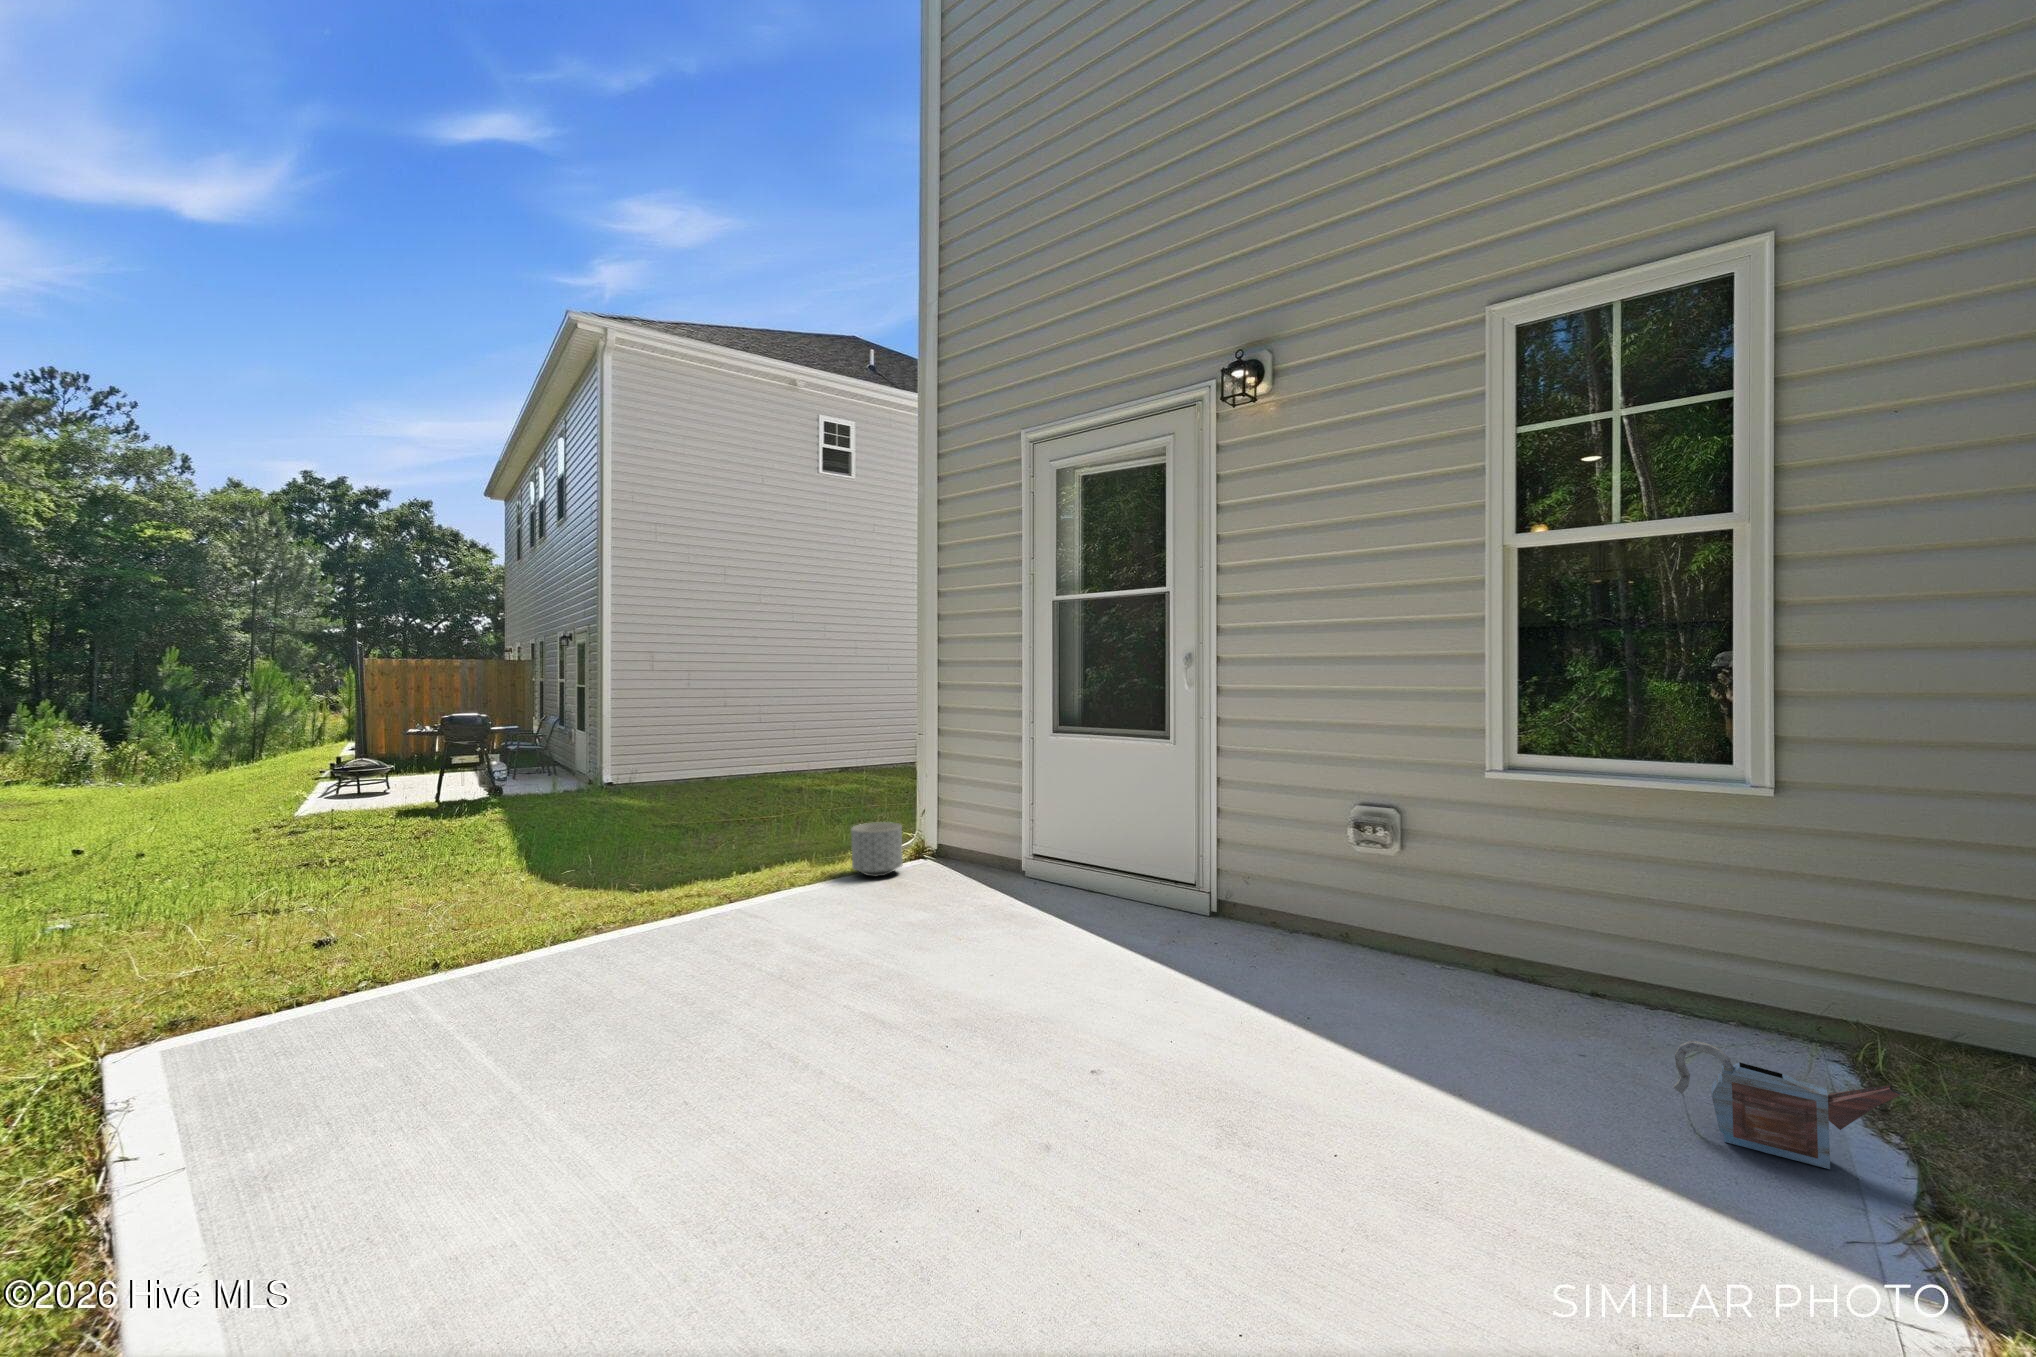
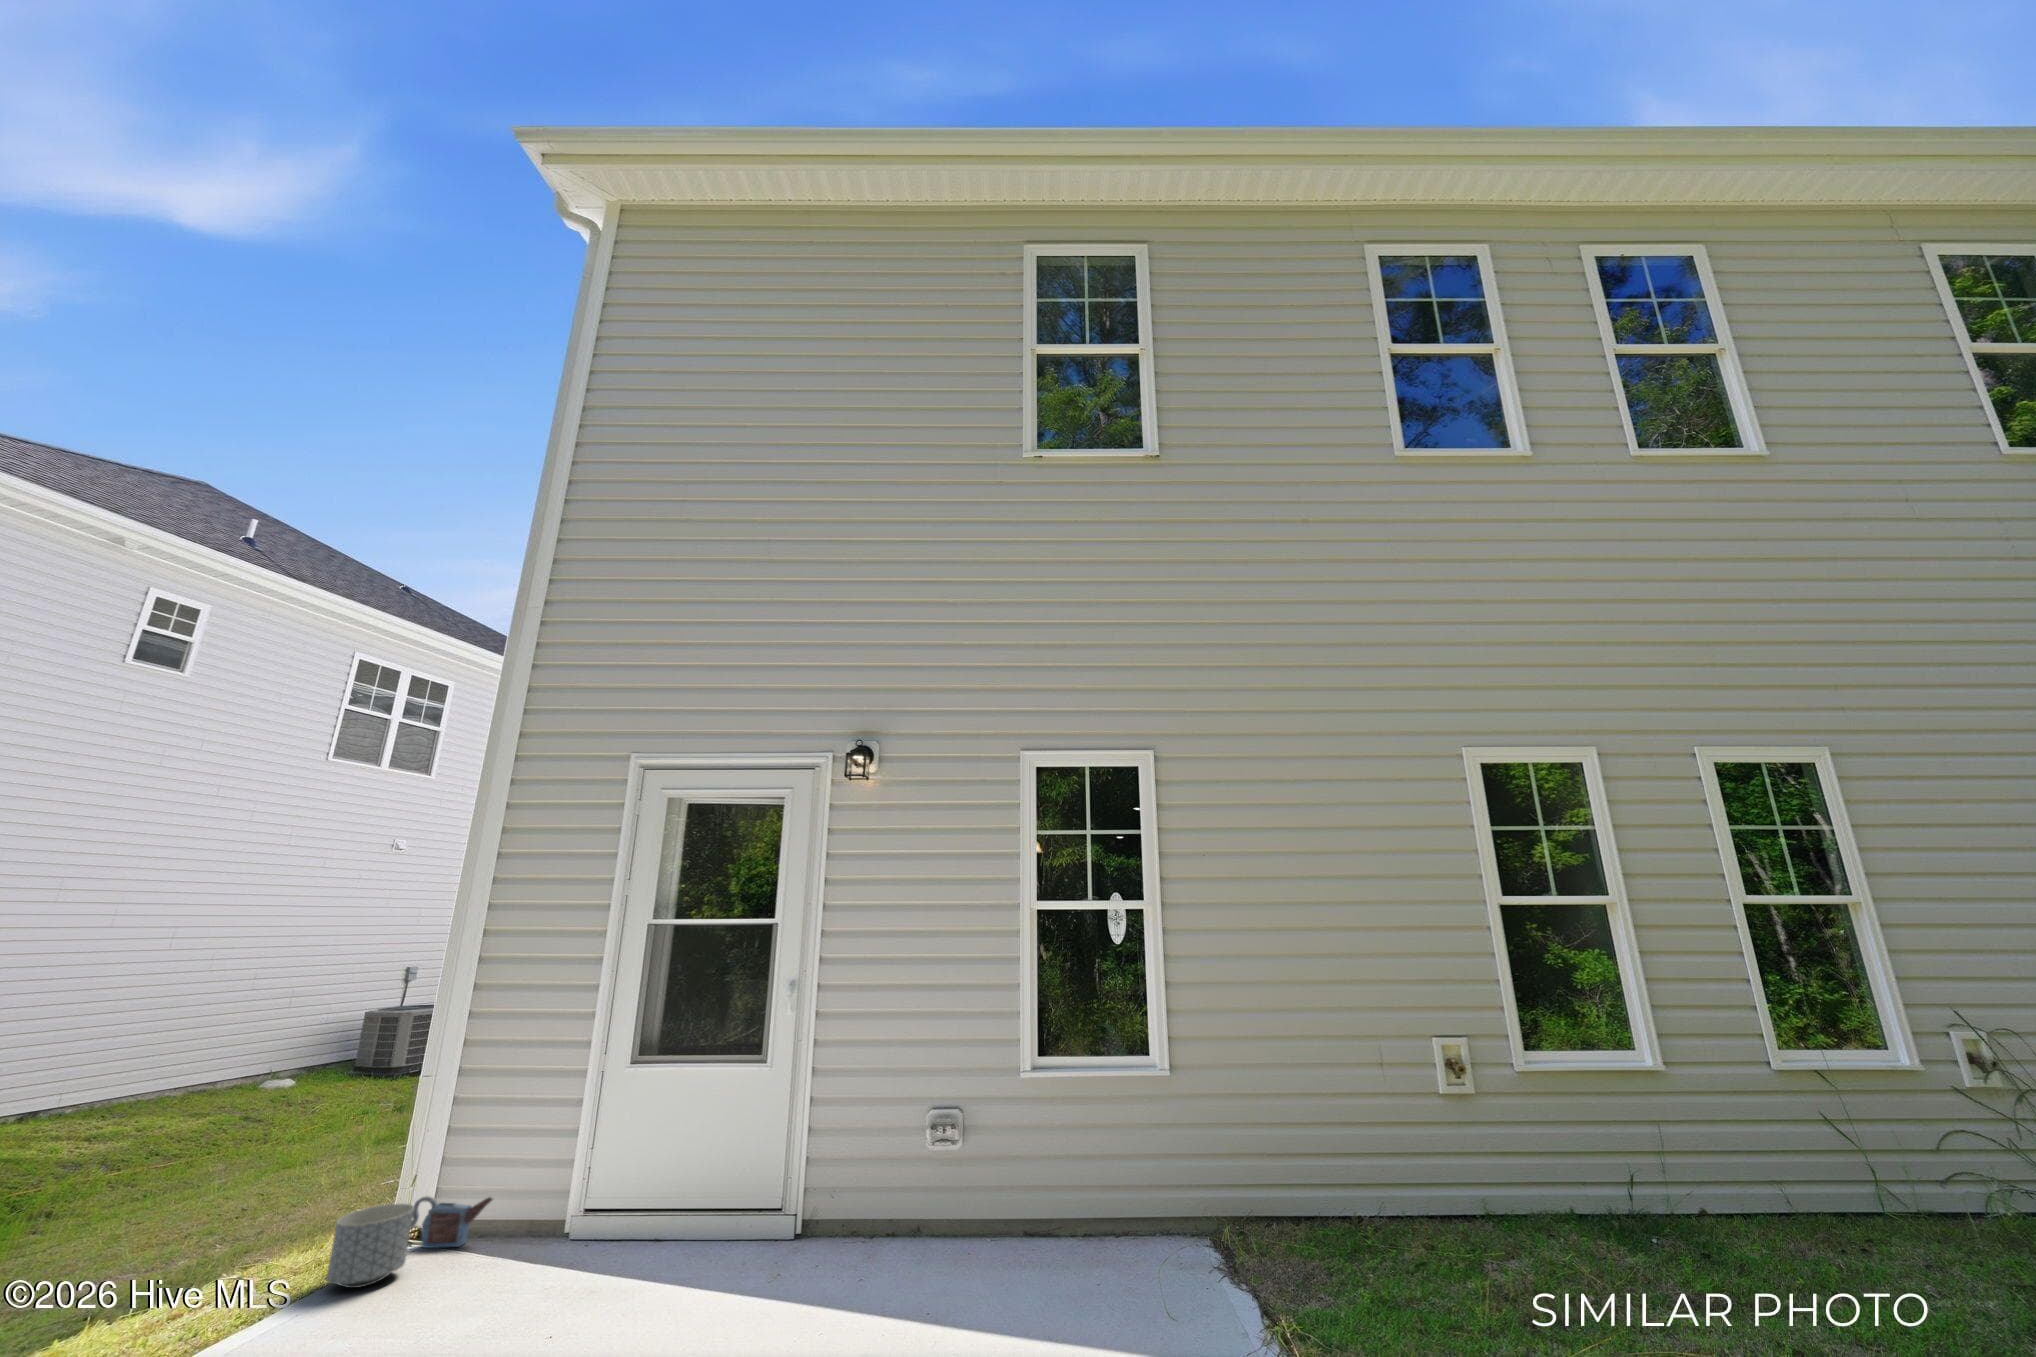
watering can: present [1673,1041,1901,1169] -> present [411,1196,492,1248]

